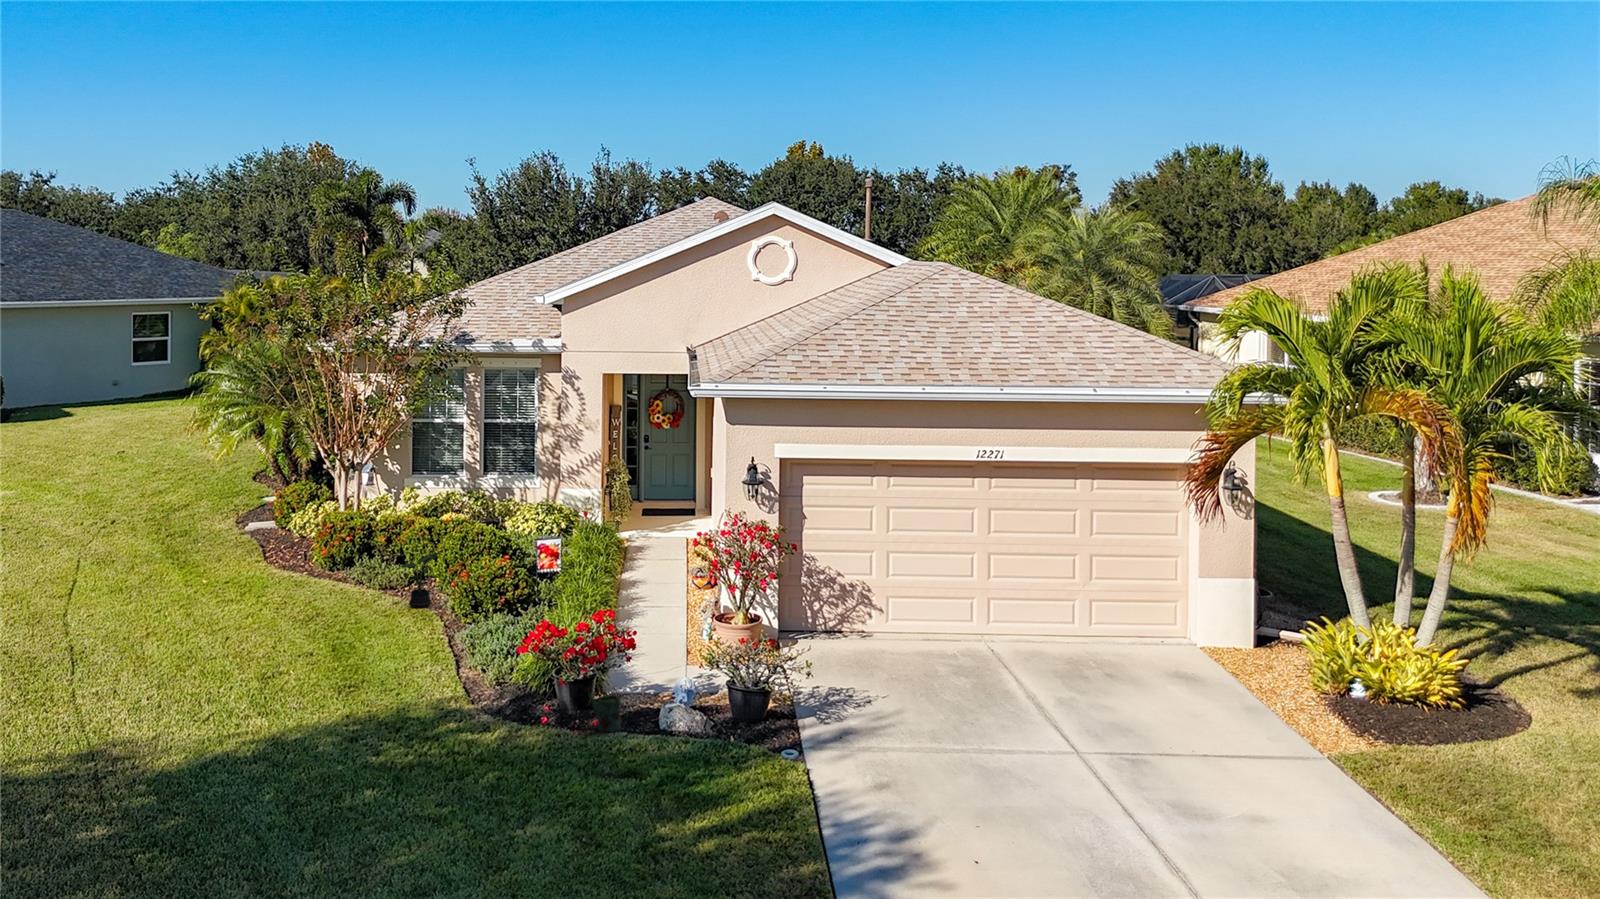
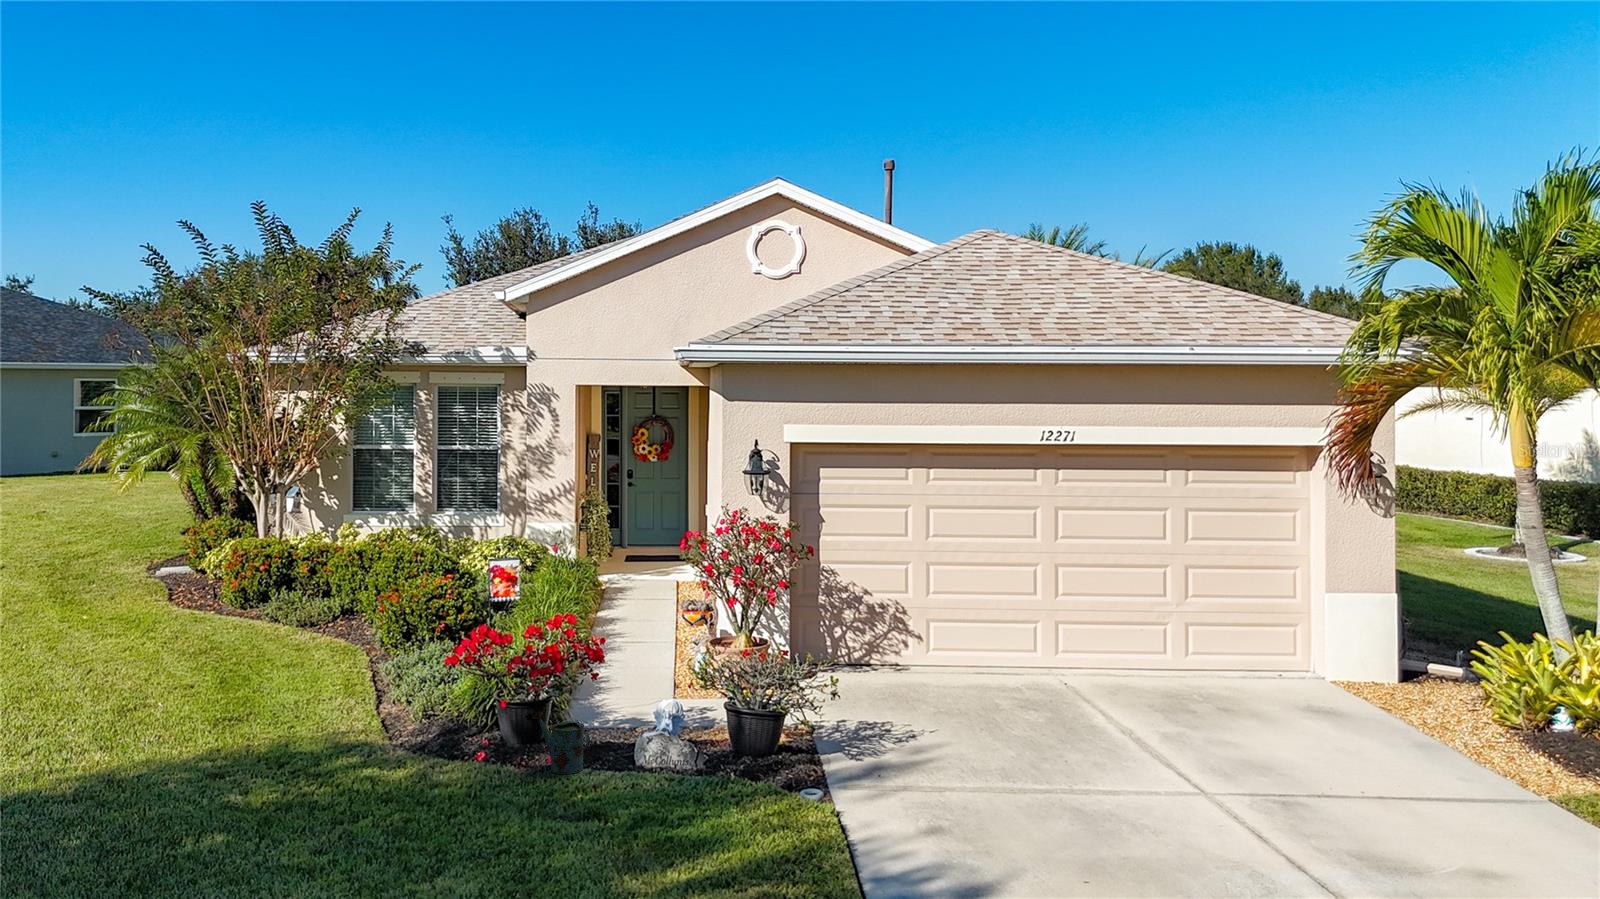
potted plant: present [401,552,440,608] -> none [317,574,371,643]

